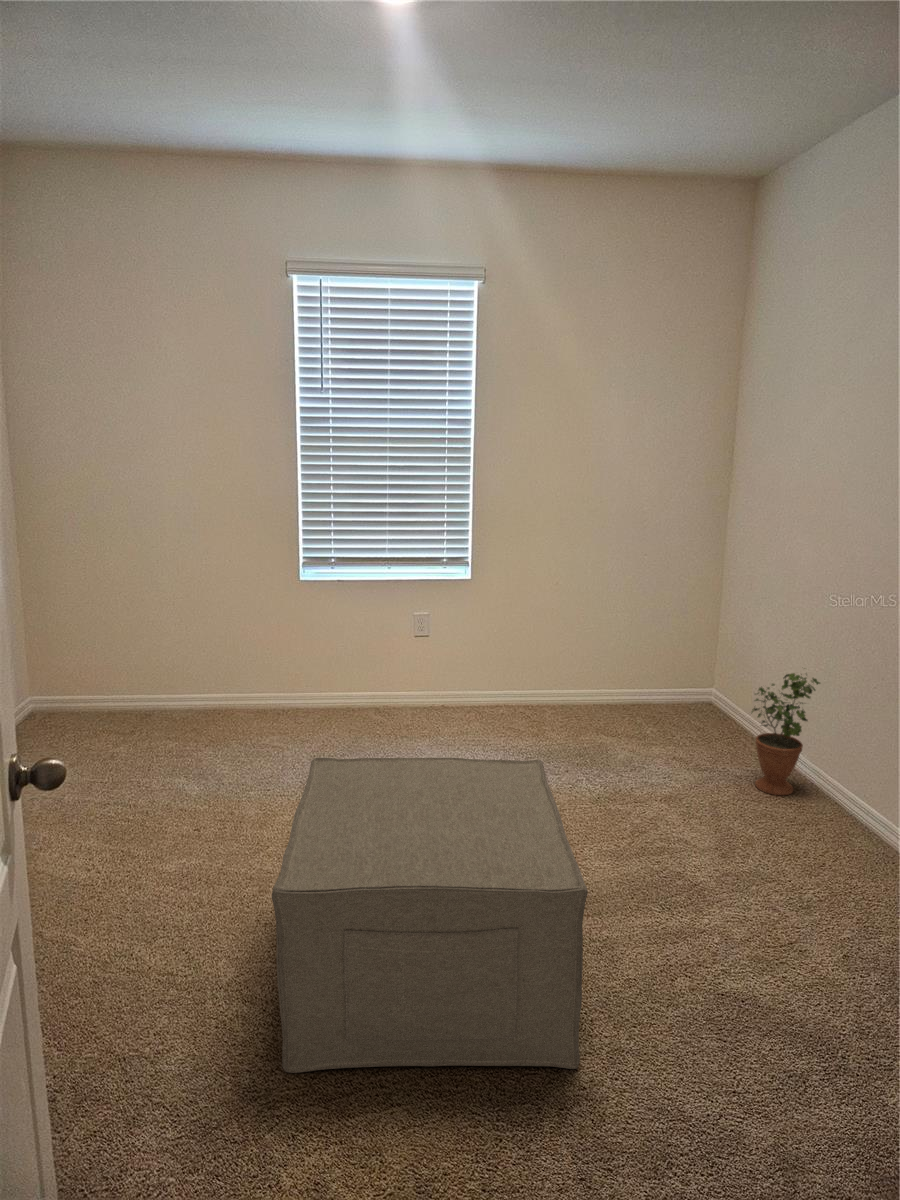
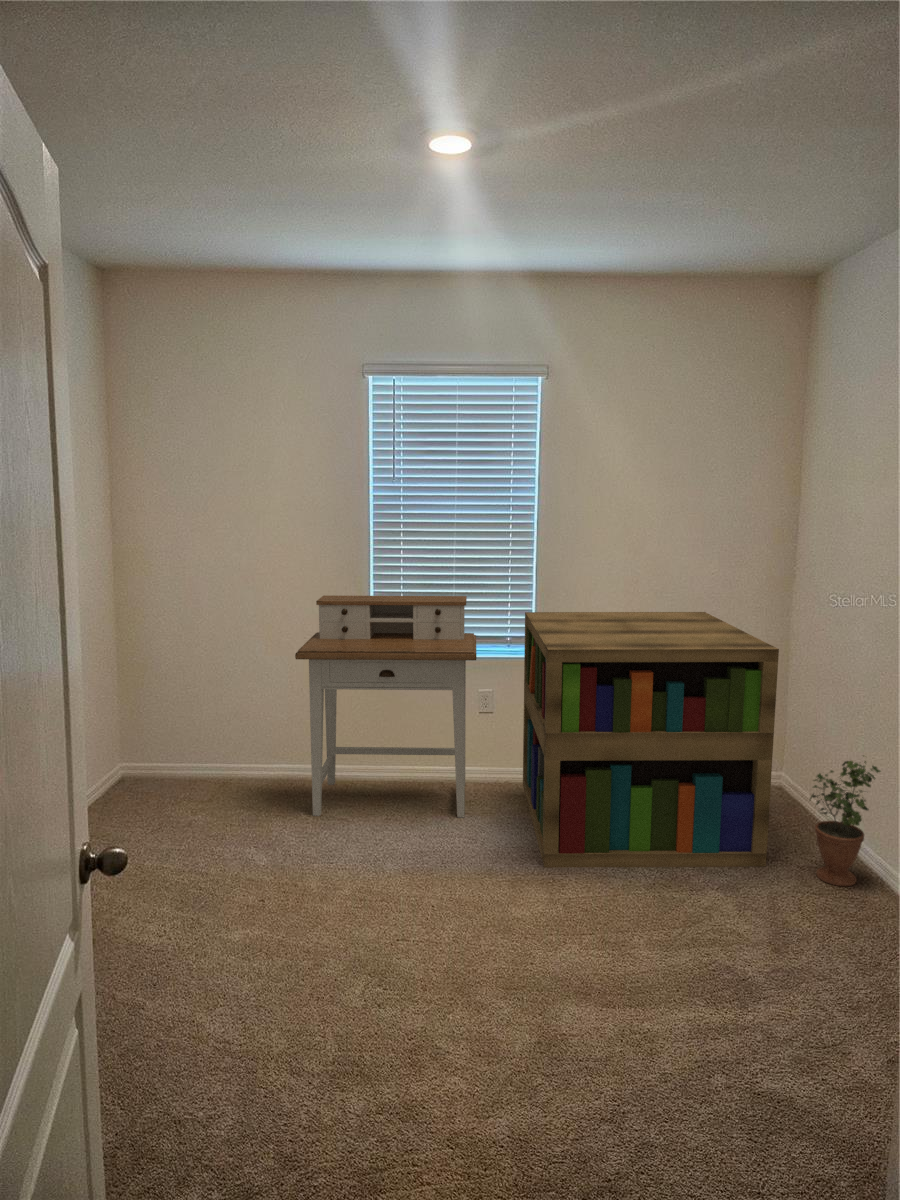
desk: none [223,513,417,744] -> present [295,595,477,818]
bookshelf: none [461,531,727,788] -> present [523,612,779,867]
ottoman: present [272,757,588,1073] -> none [313,837,610,1161]

